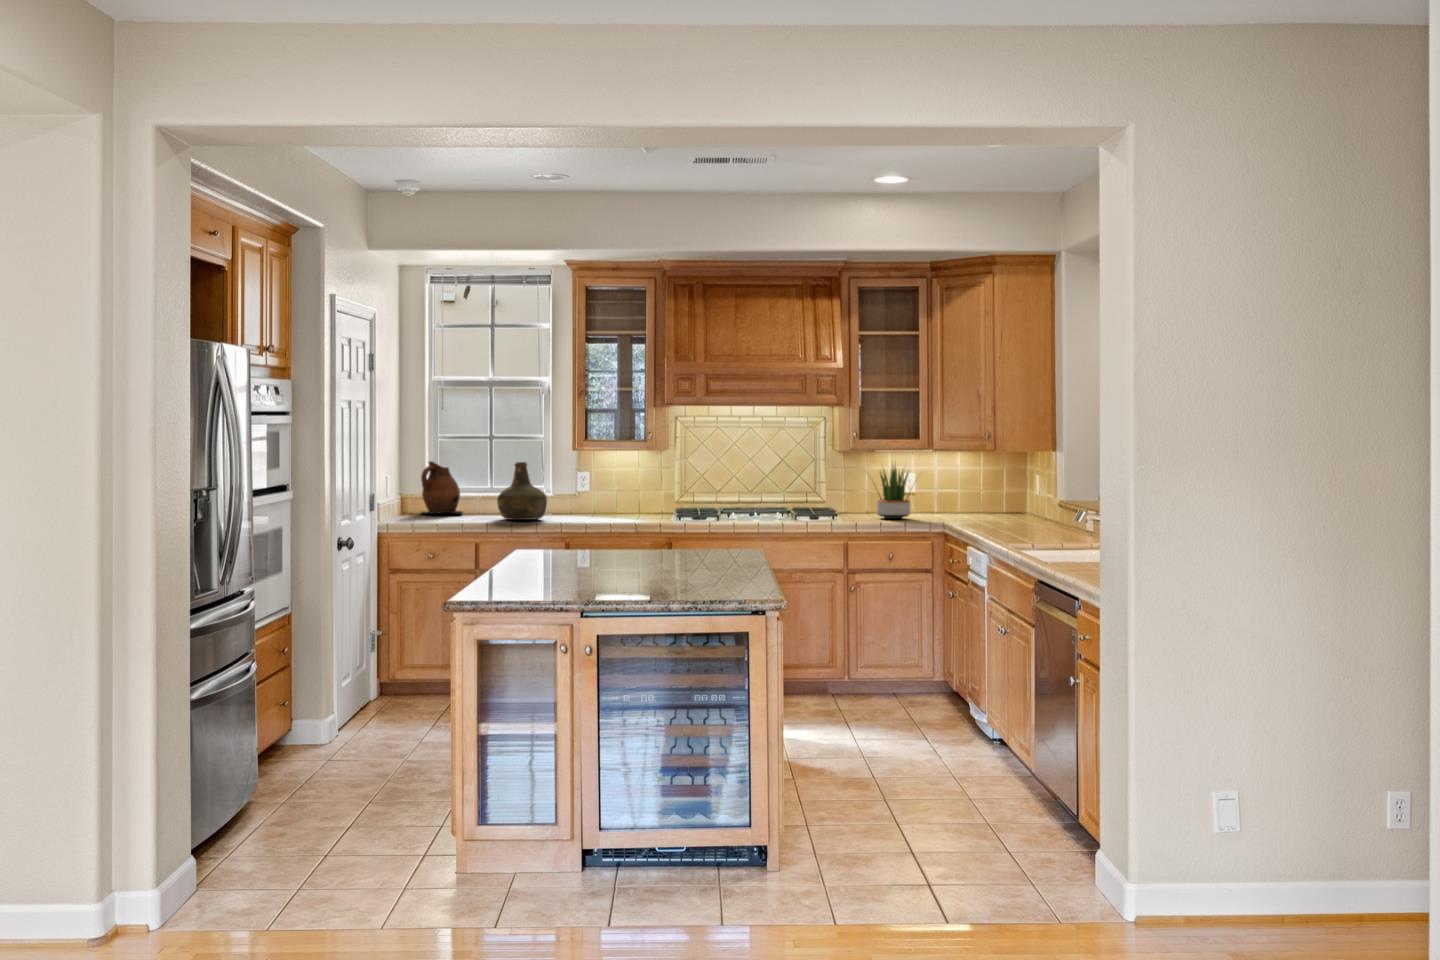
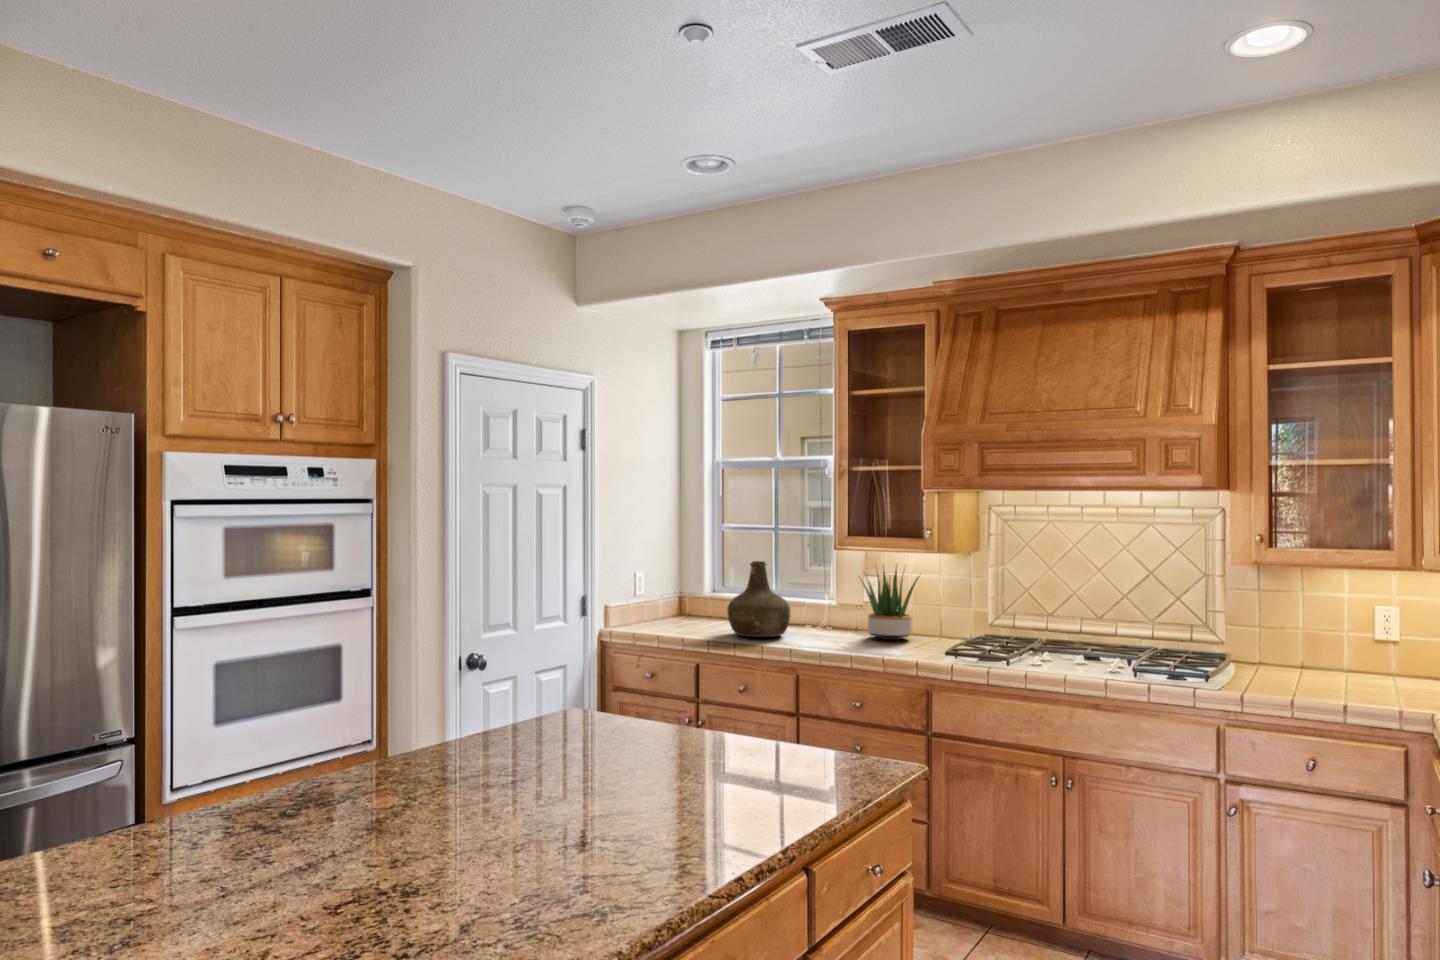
ceramic pitcher: present [421,461,462,514] -> none [667,555,723,621]
potted plant: present [877,466,910,519] -> present [862,569,918,640]

